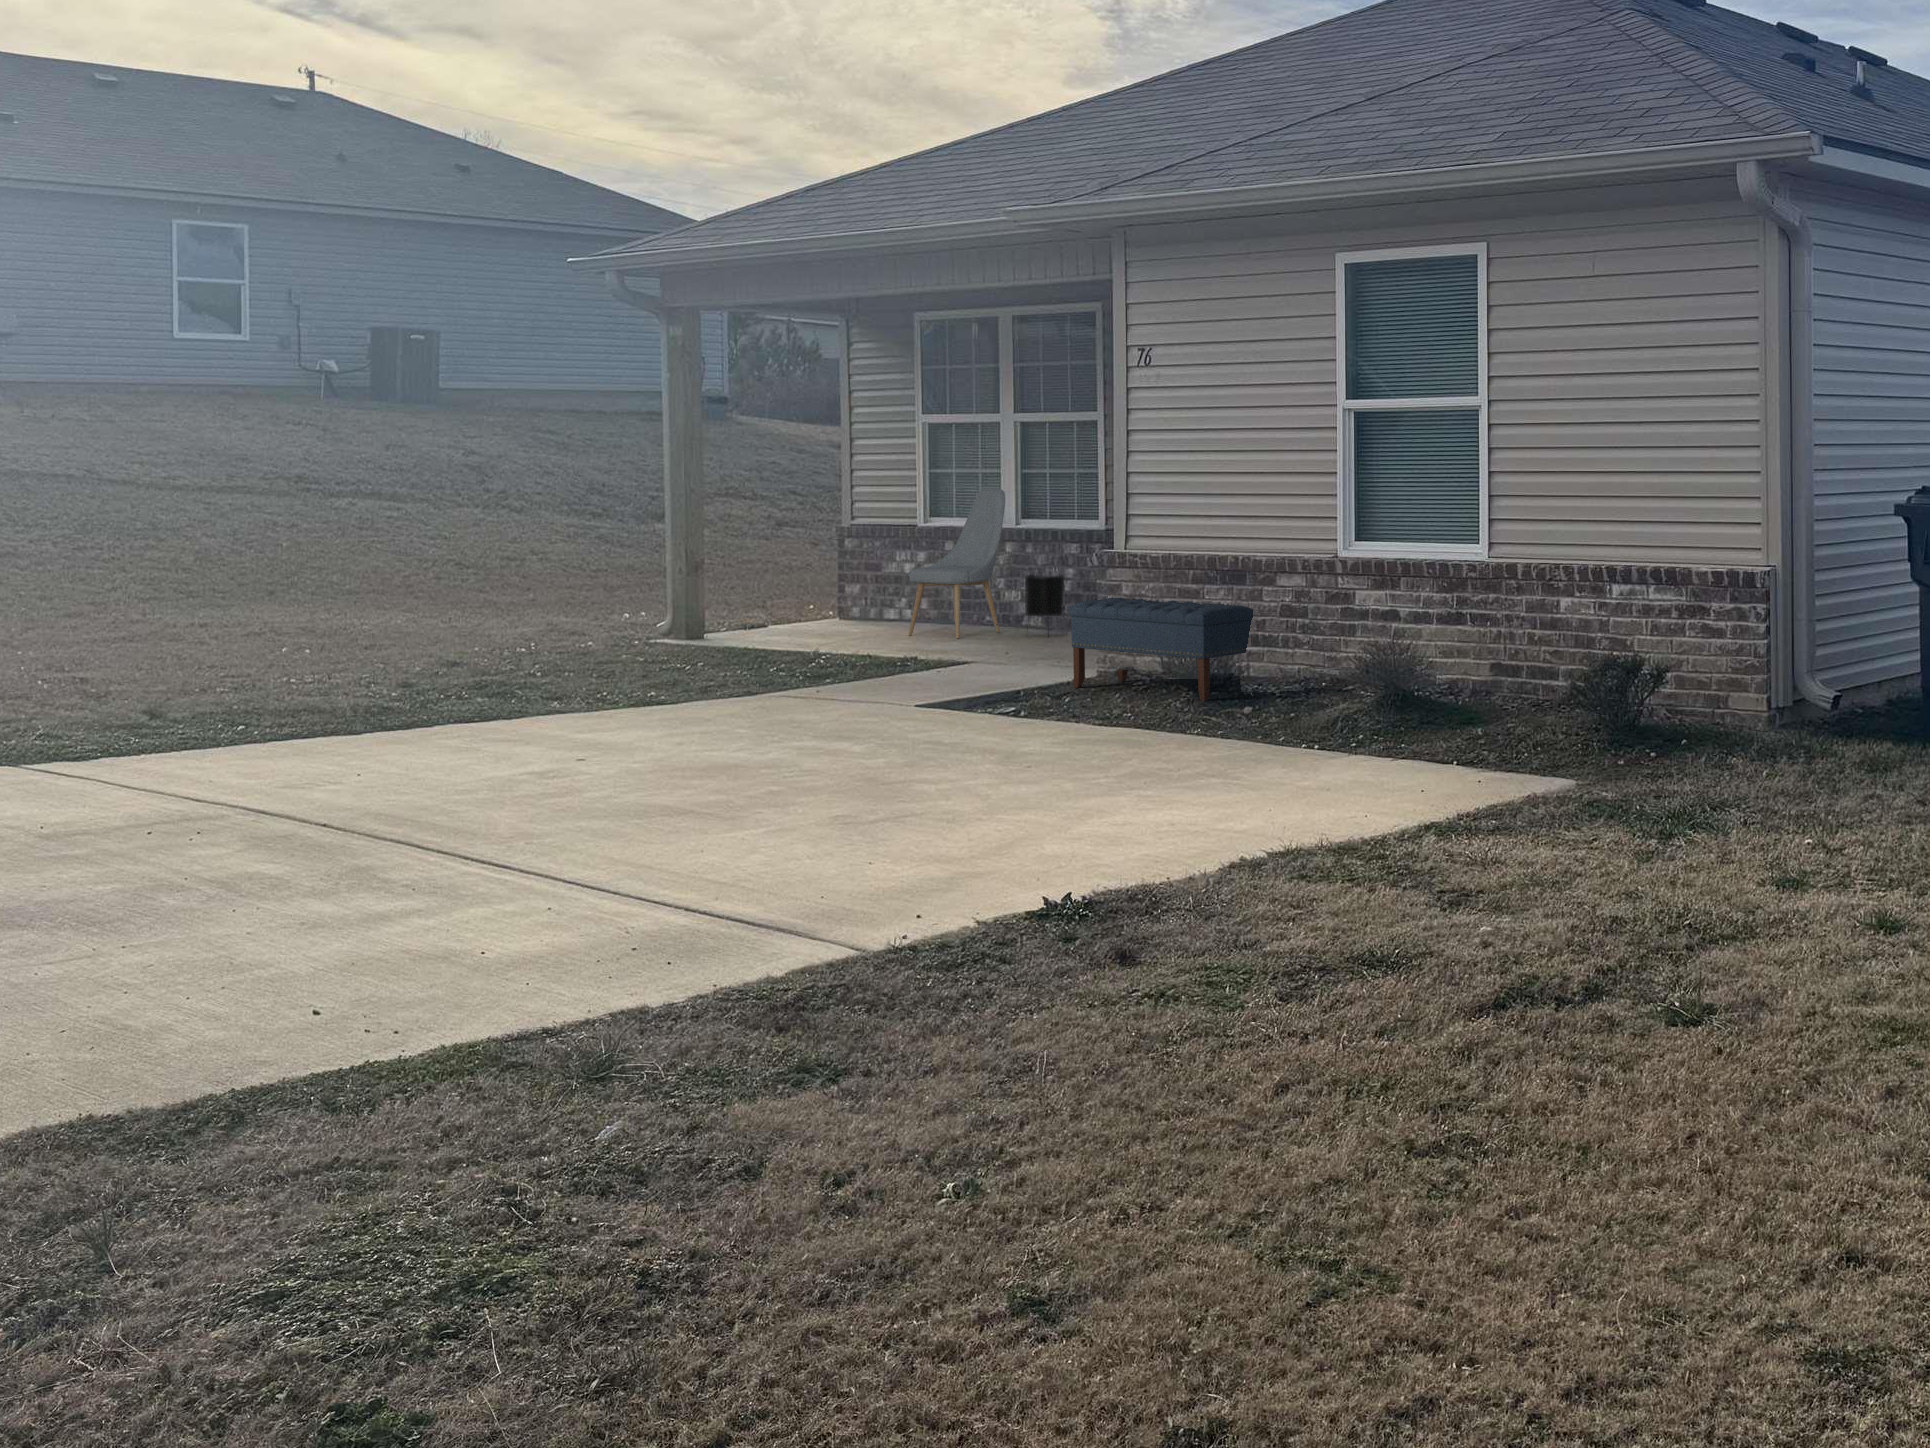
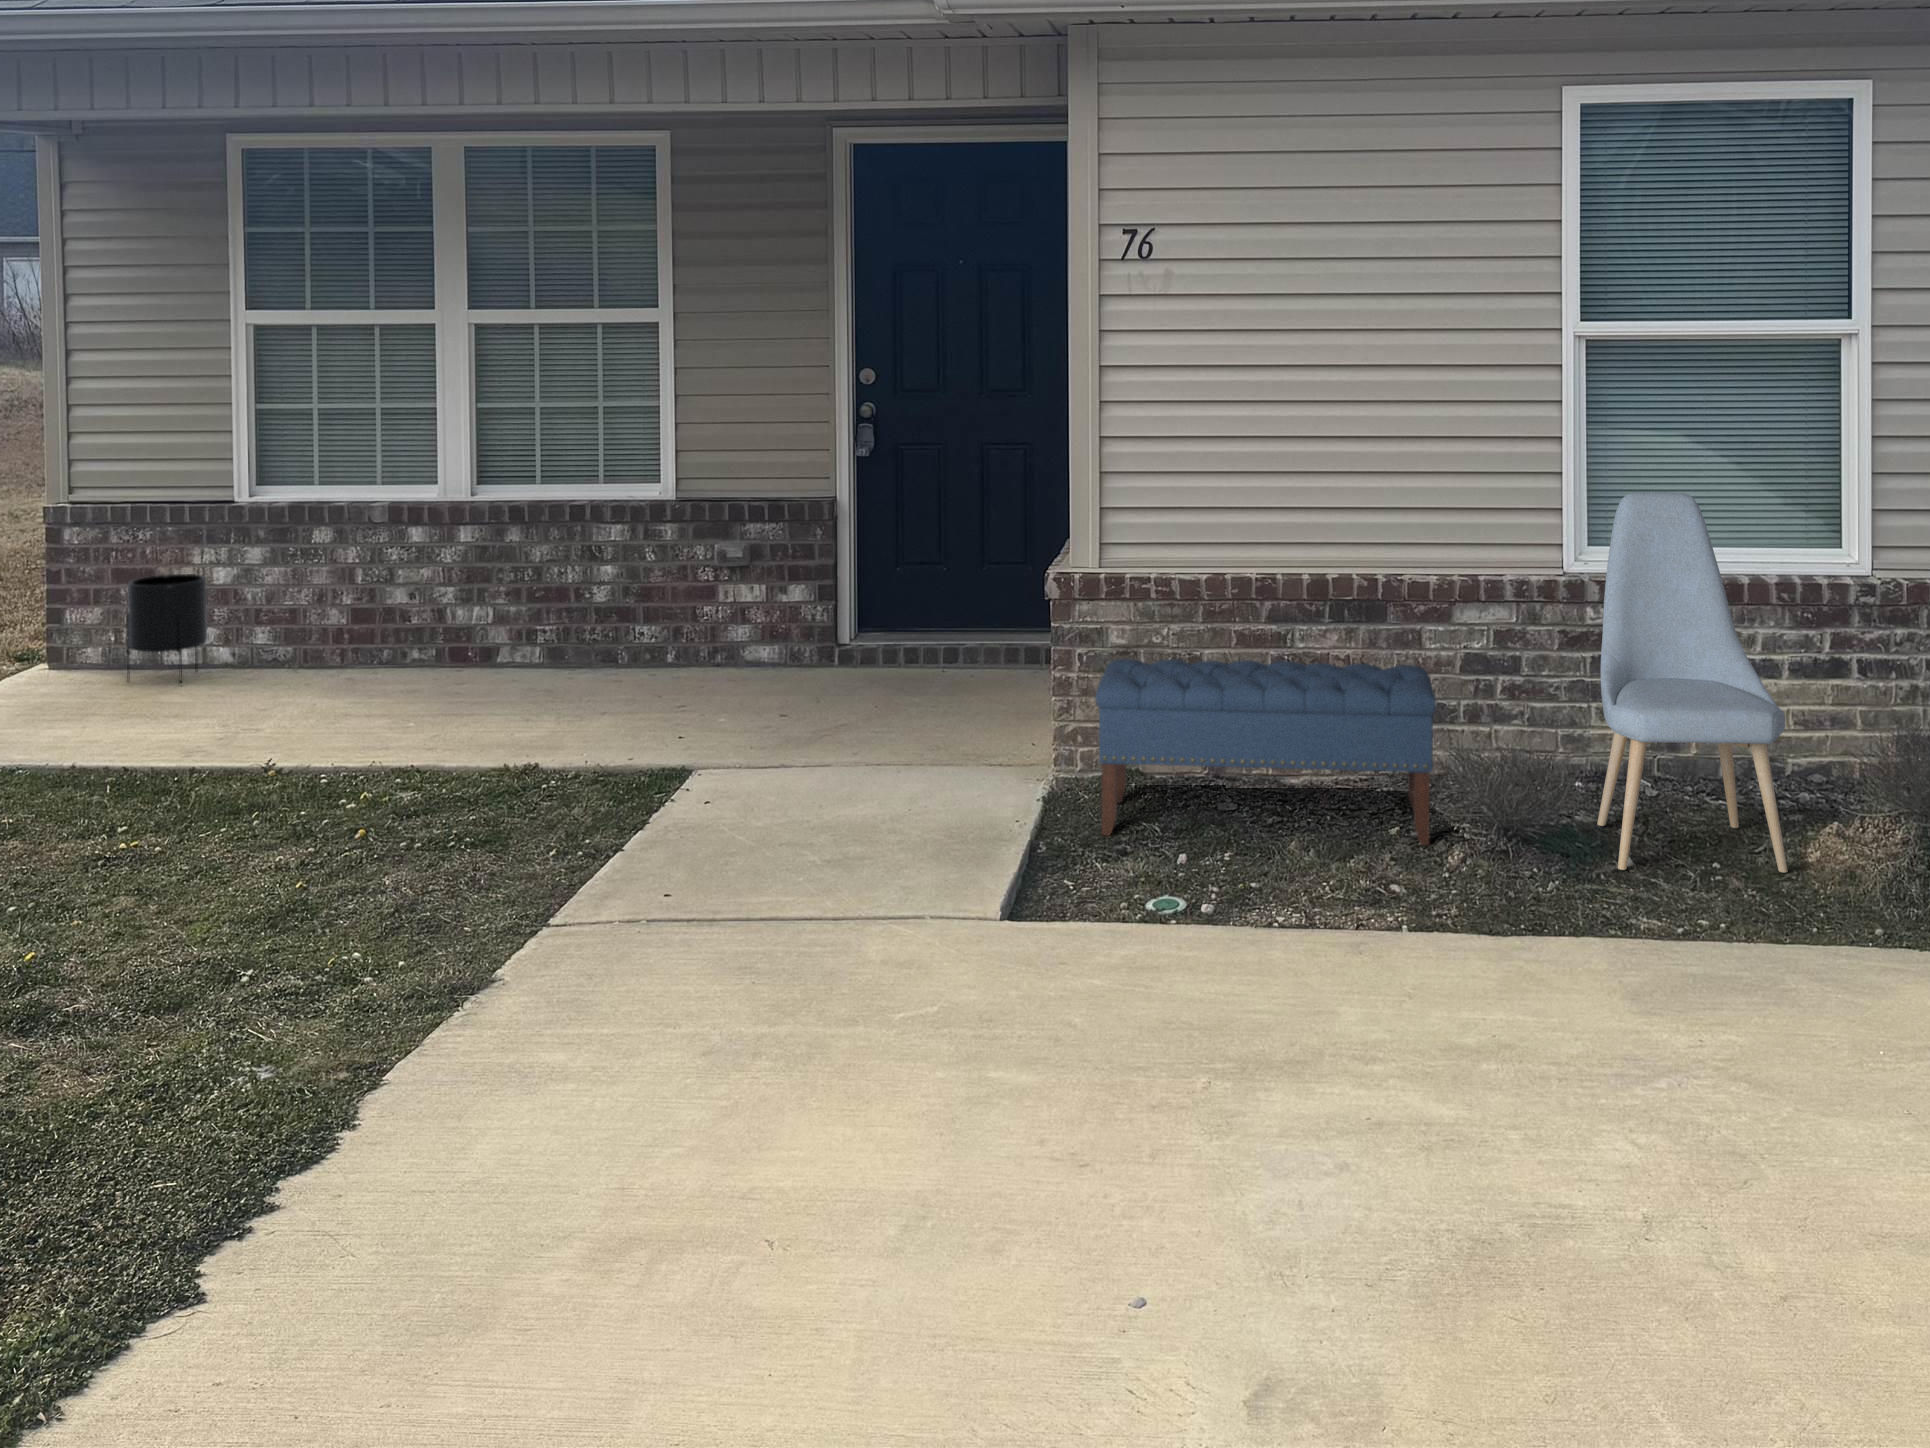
chair: present [909,489,1005,639] -> present [1597,492,1788,873]
planter: present [1025,575,1064,617] -> present [126,574,207,685]

